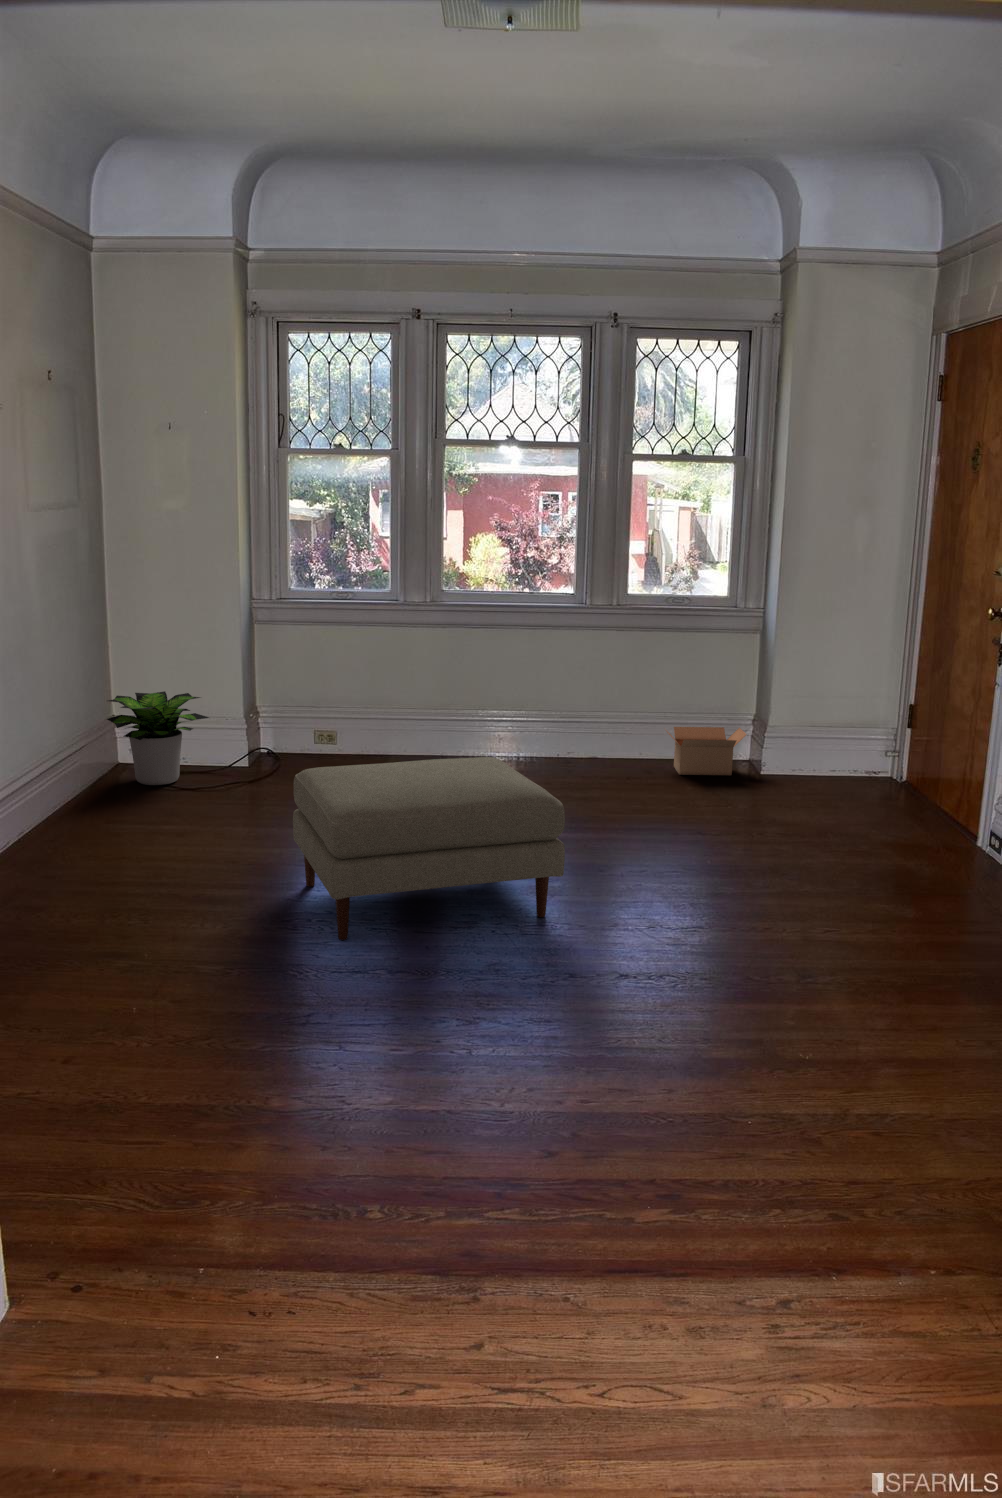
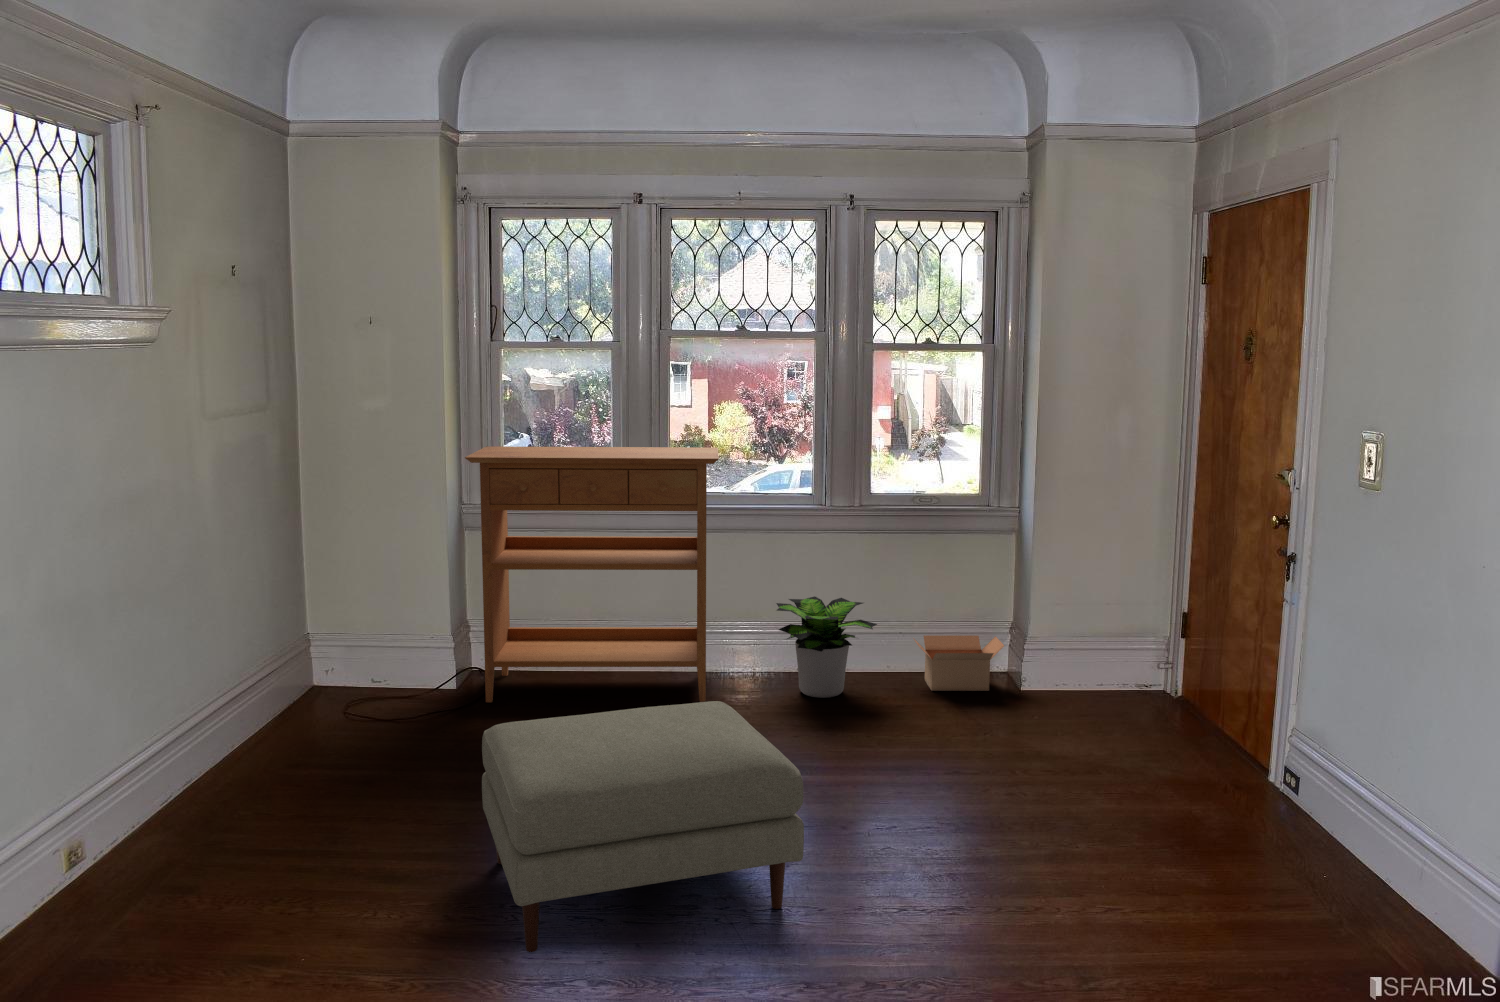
console table: none [260,546,490,780] -> present [465,446,719,702]
potted plant: present [107,691,209,785] -> present [776,596,877,698]

